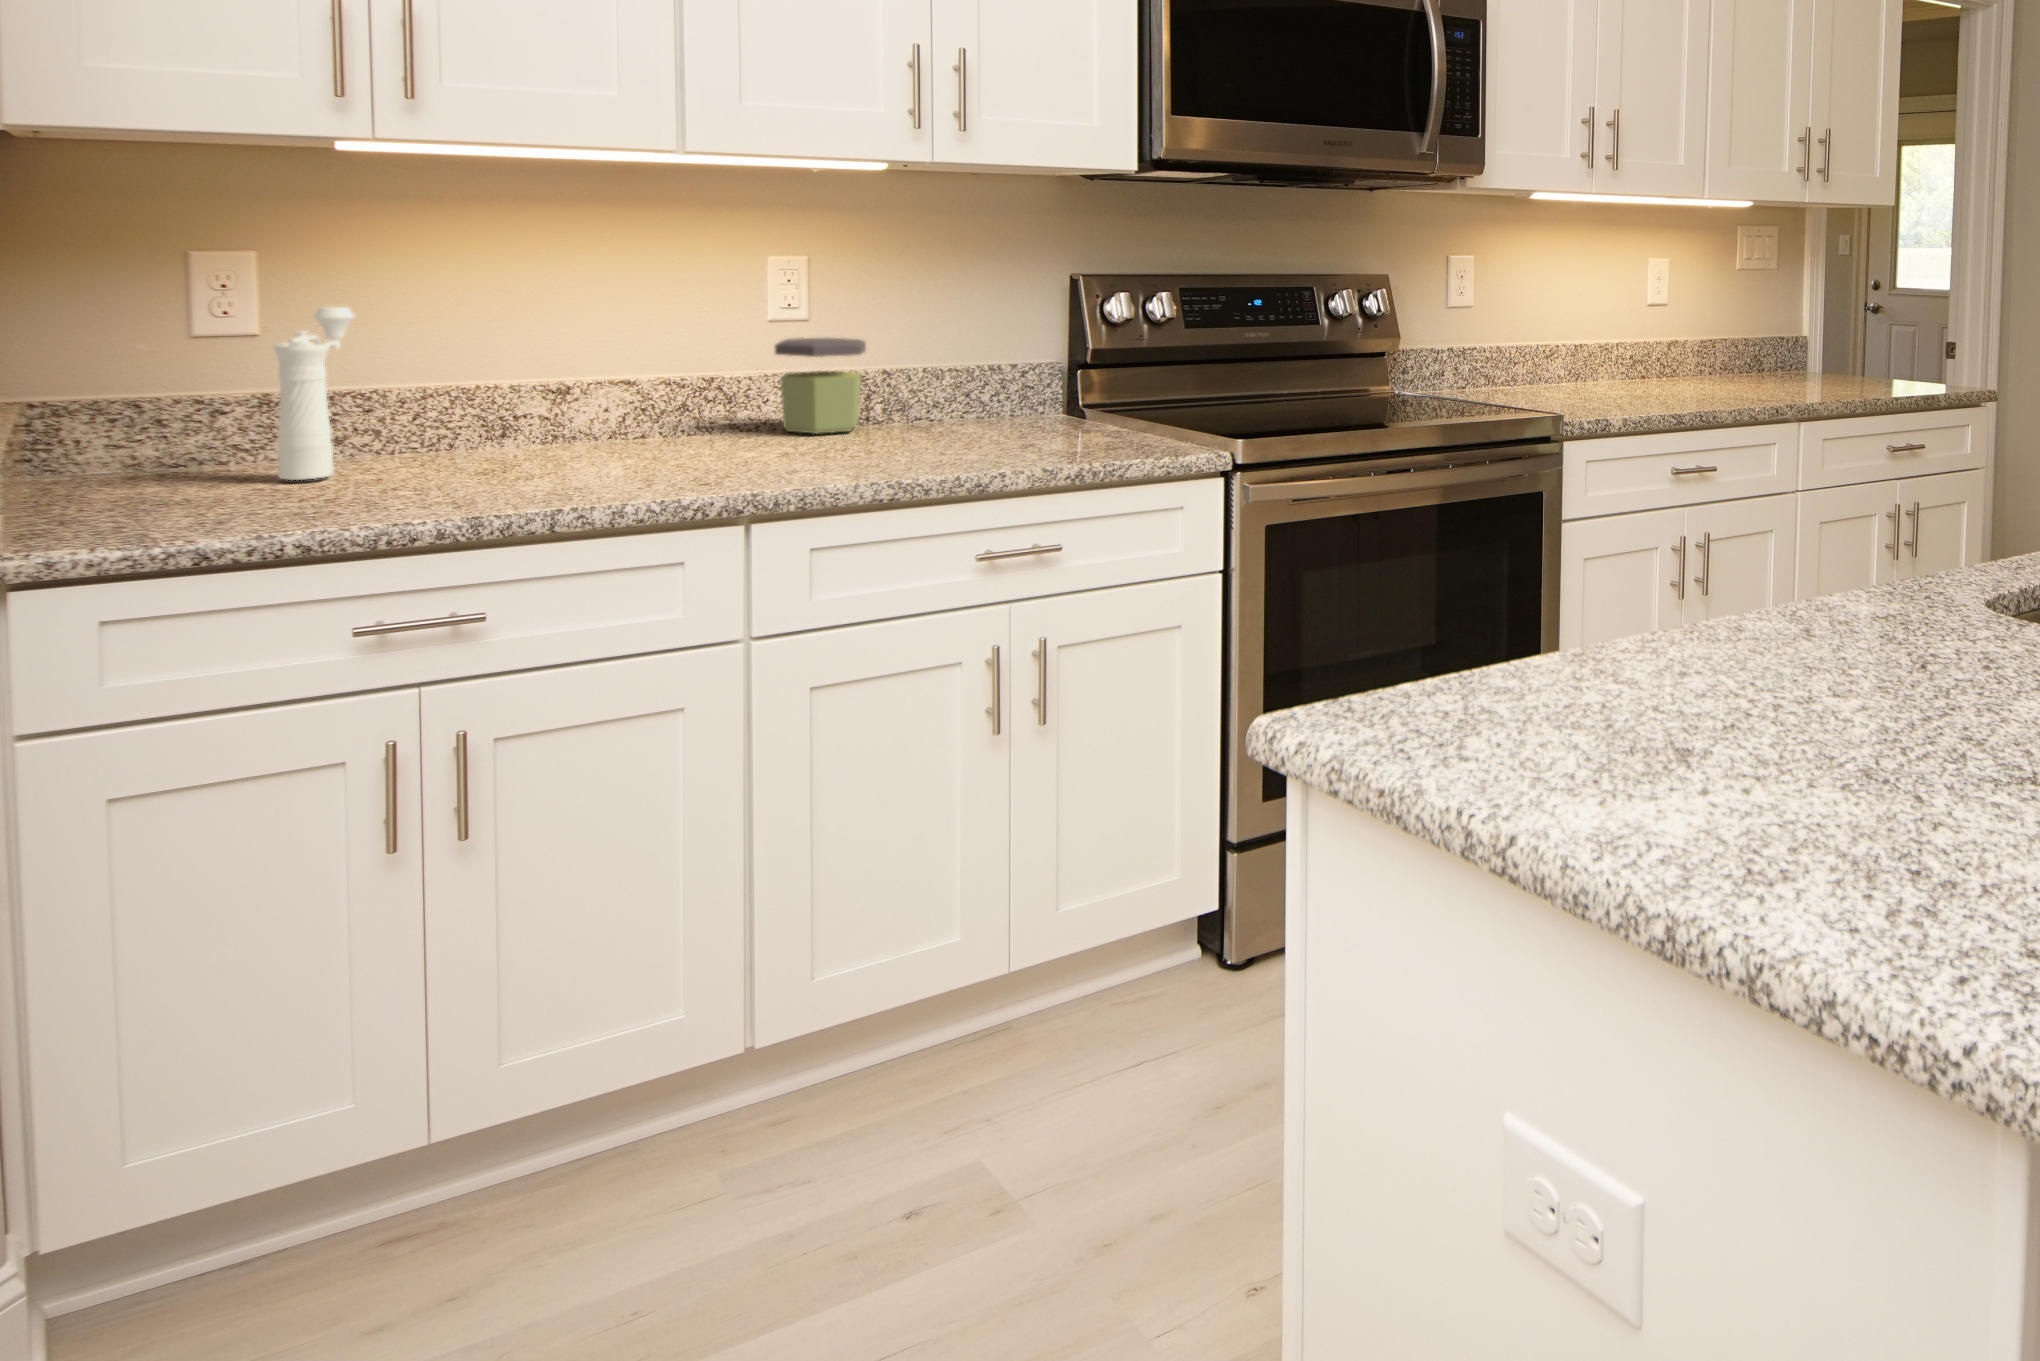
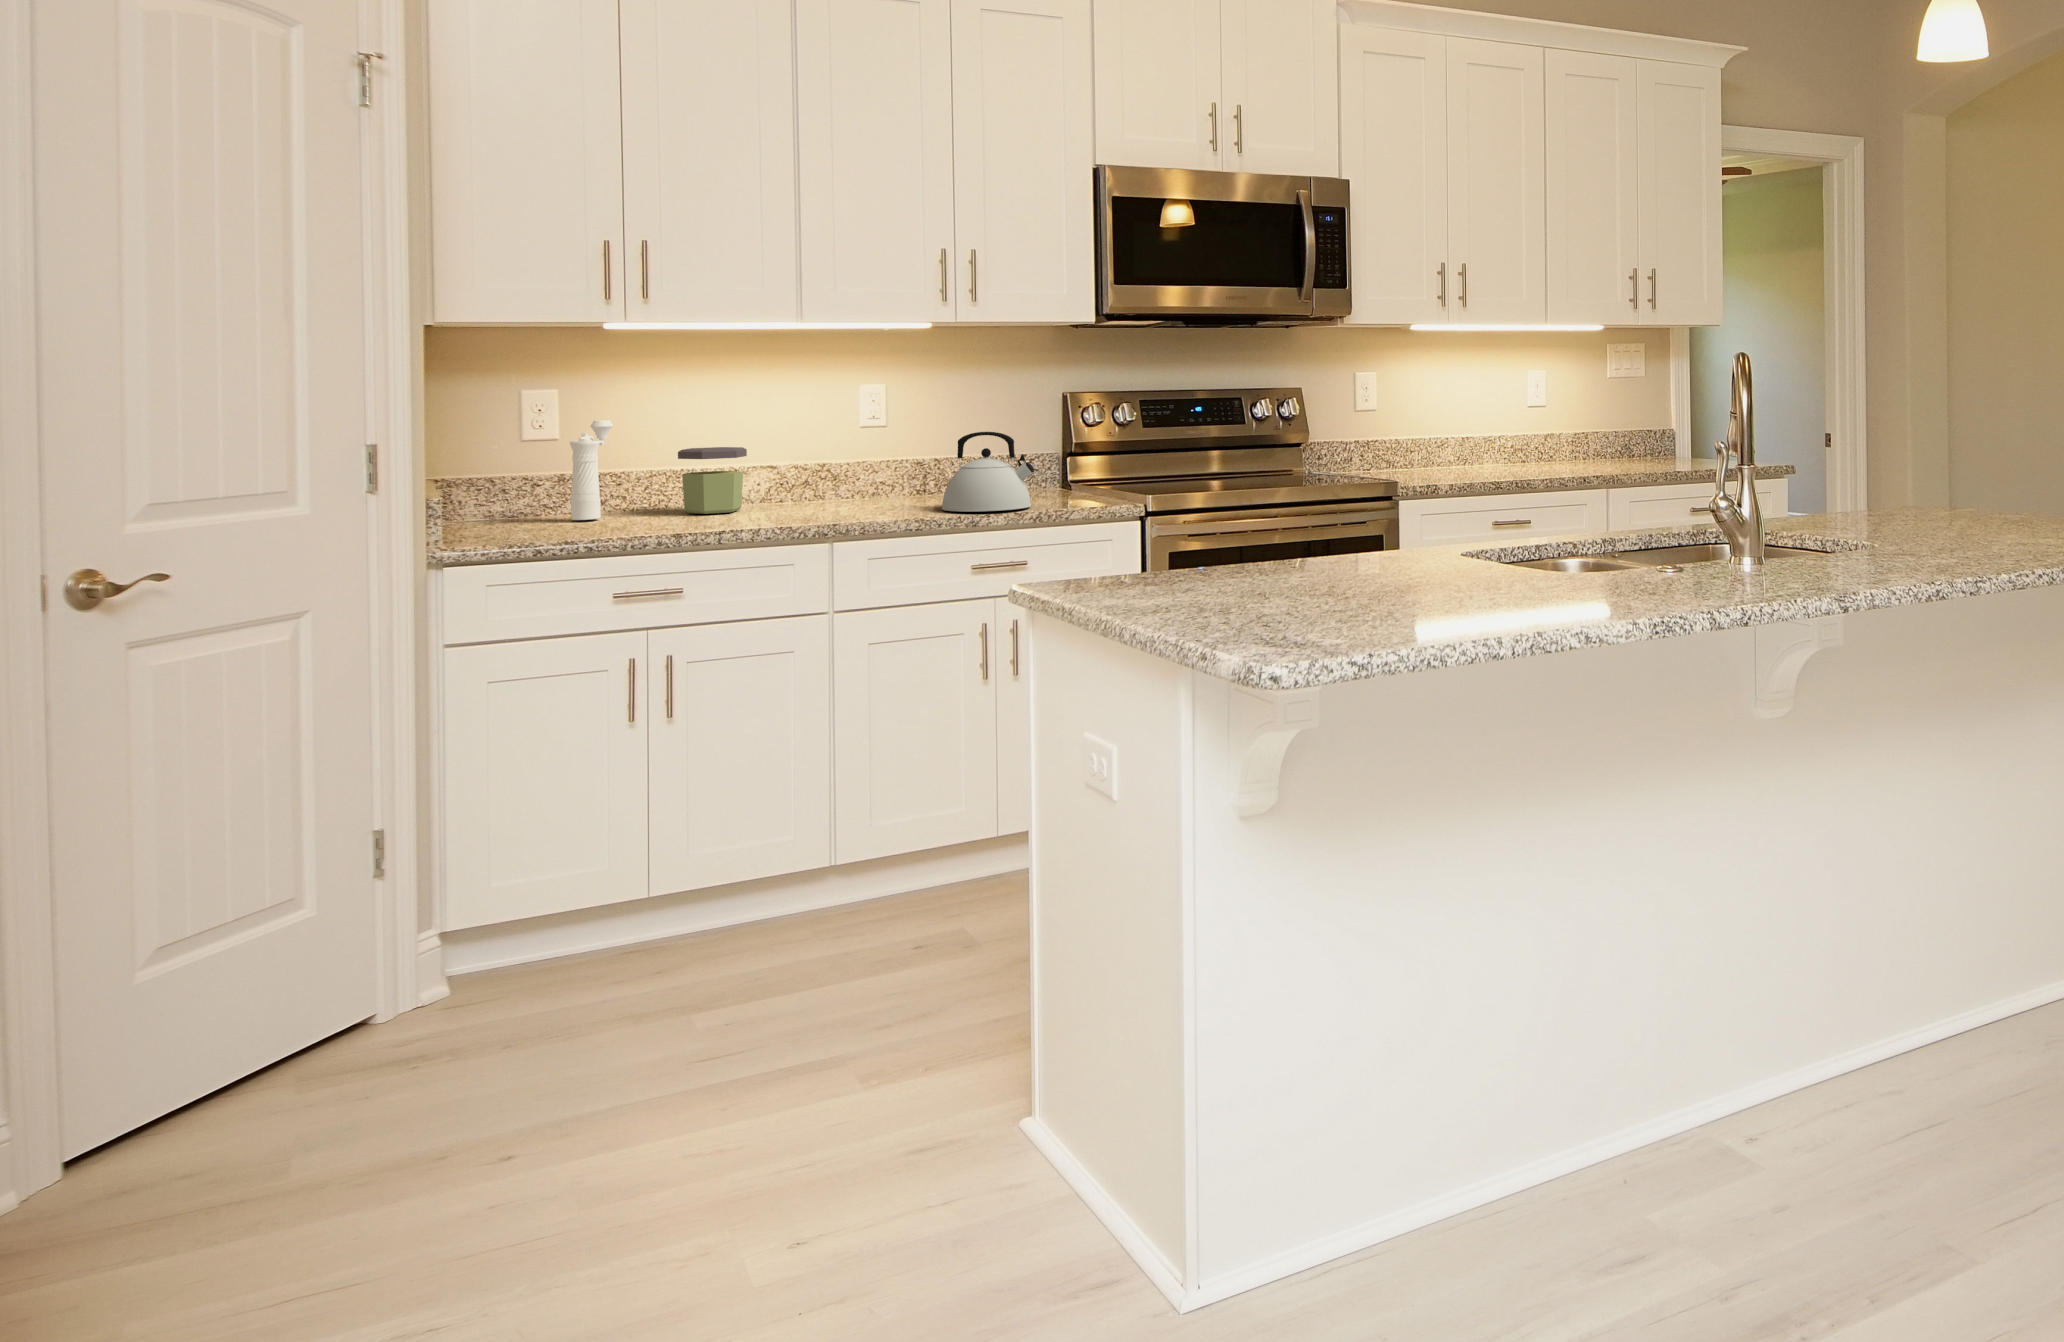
jar: present [775,338,866,434] -> present [678,447,747,514]
kettle: none [913,340,1060,468] -> present [942,432,1034,512]

